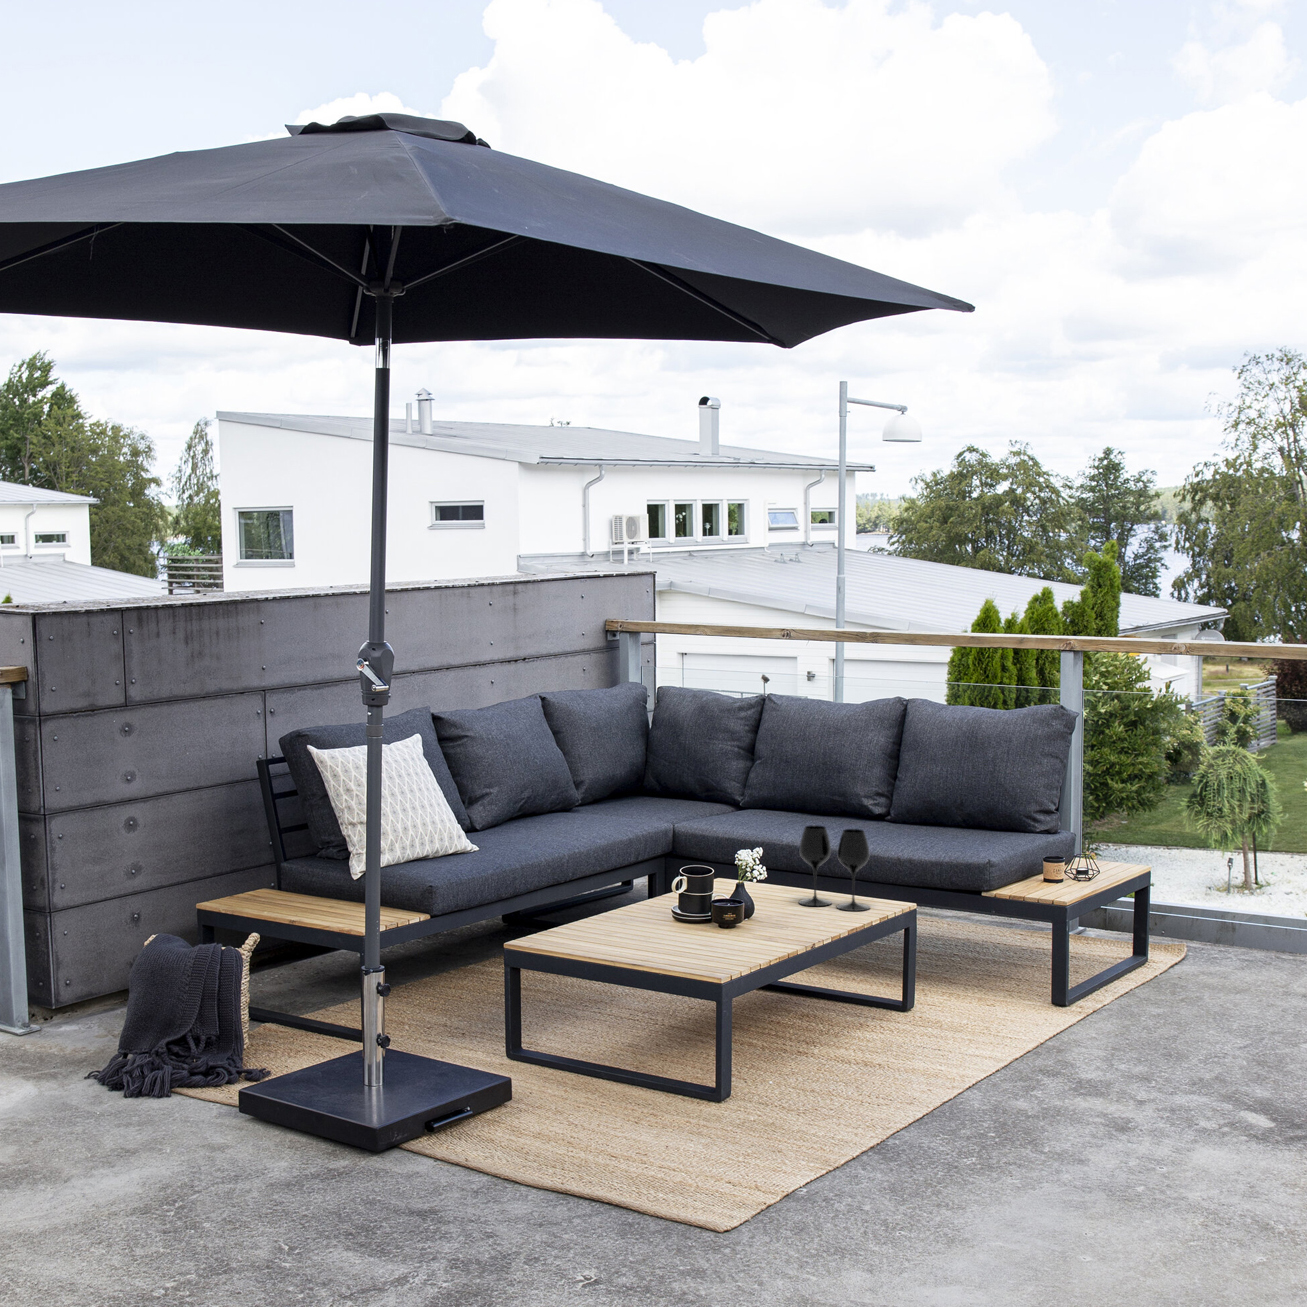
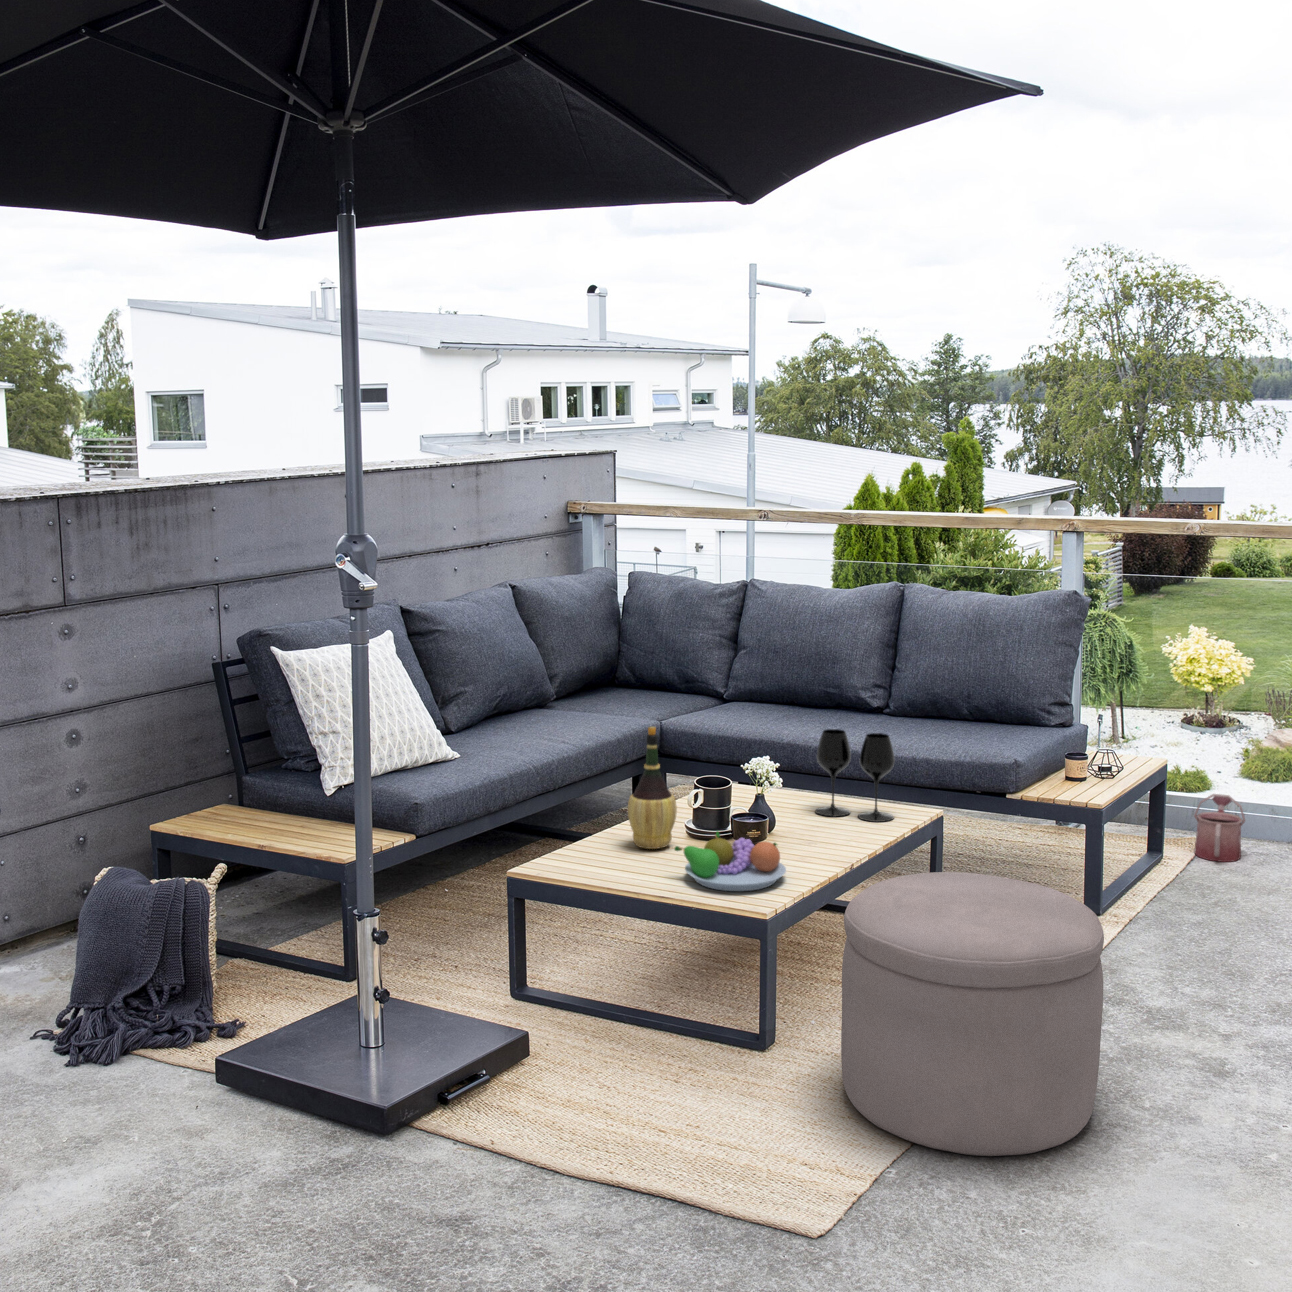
wine bottle: none [617,817,661,928] -> present [628,727,677,849]
watering can: none [1193,901,1242,967] -> present [1194,794,1245,862]
fruit bowl: none [650,909,749,961] -> present [674,831,786,891]
ottoman: none [778,943,1003,1183] -> present [841,872,1104,1156]

